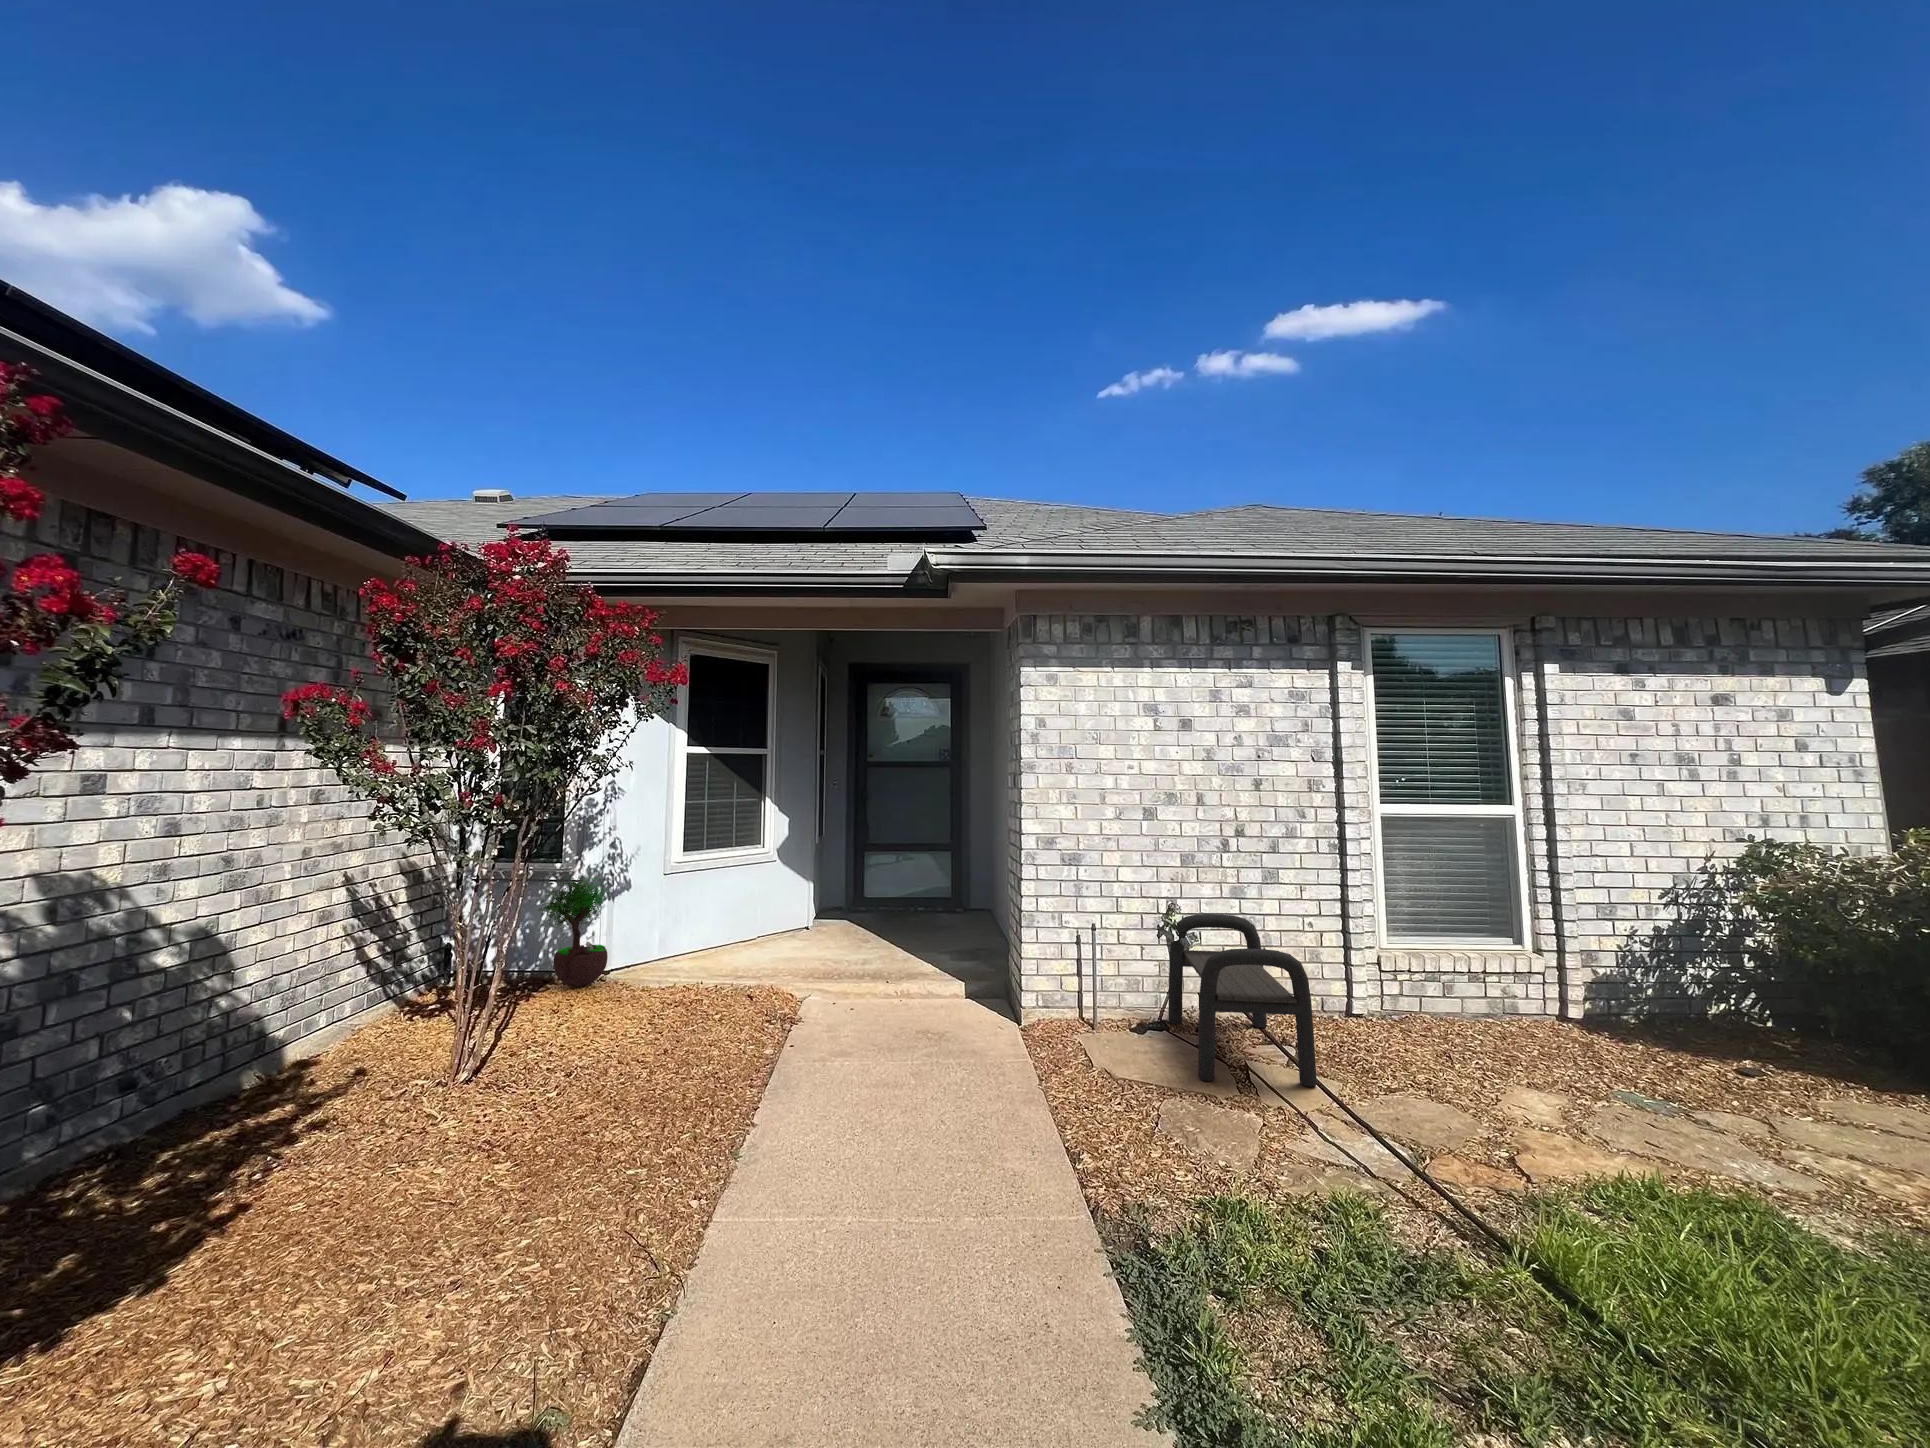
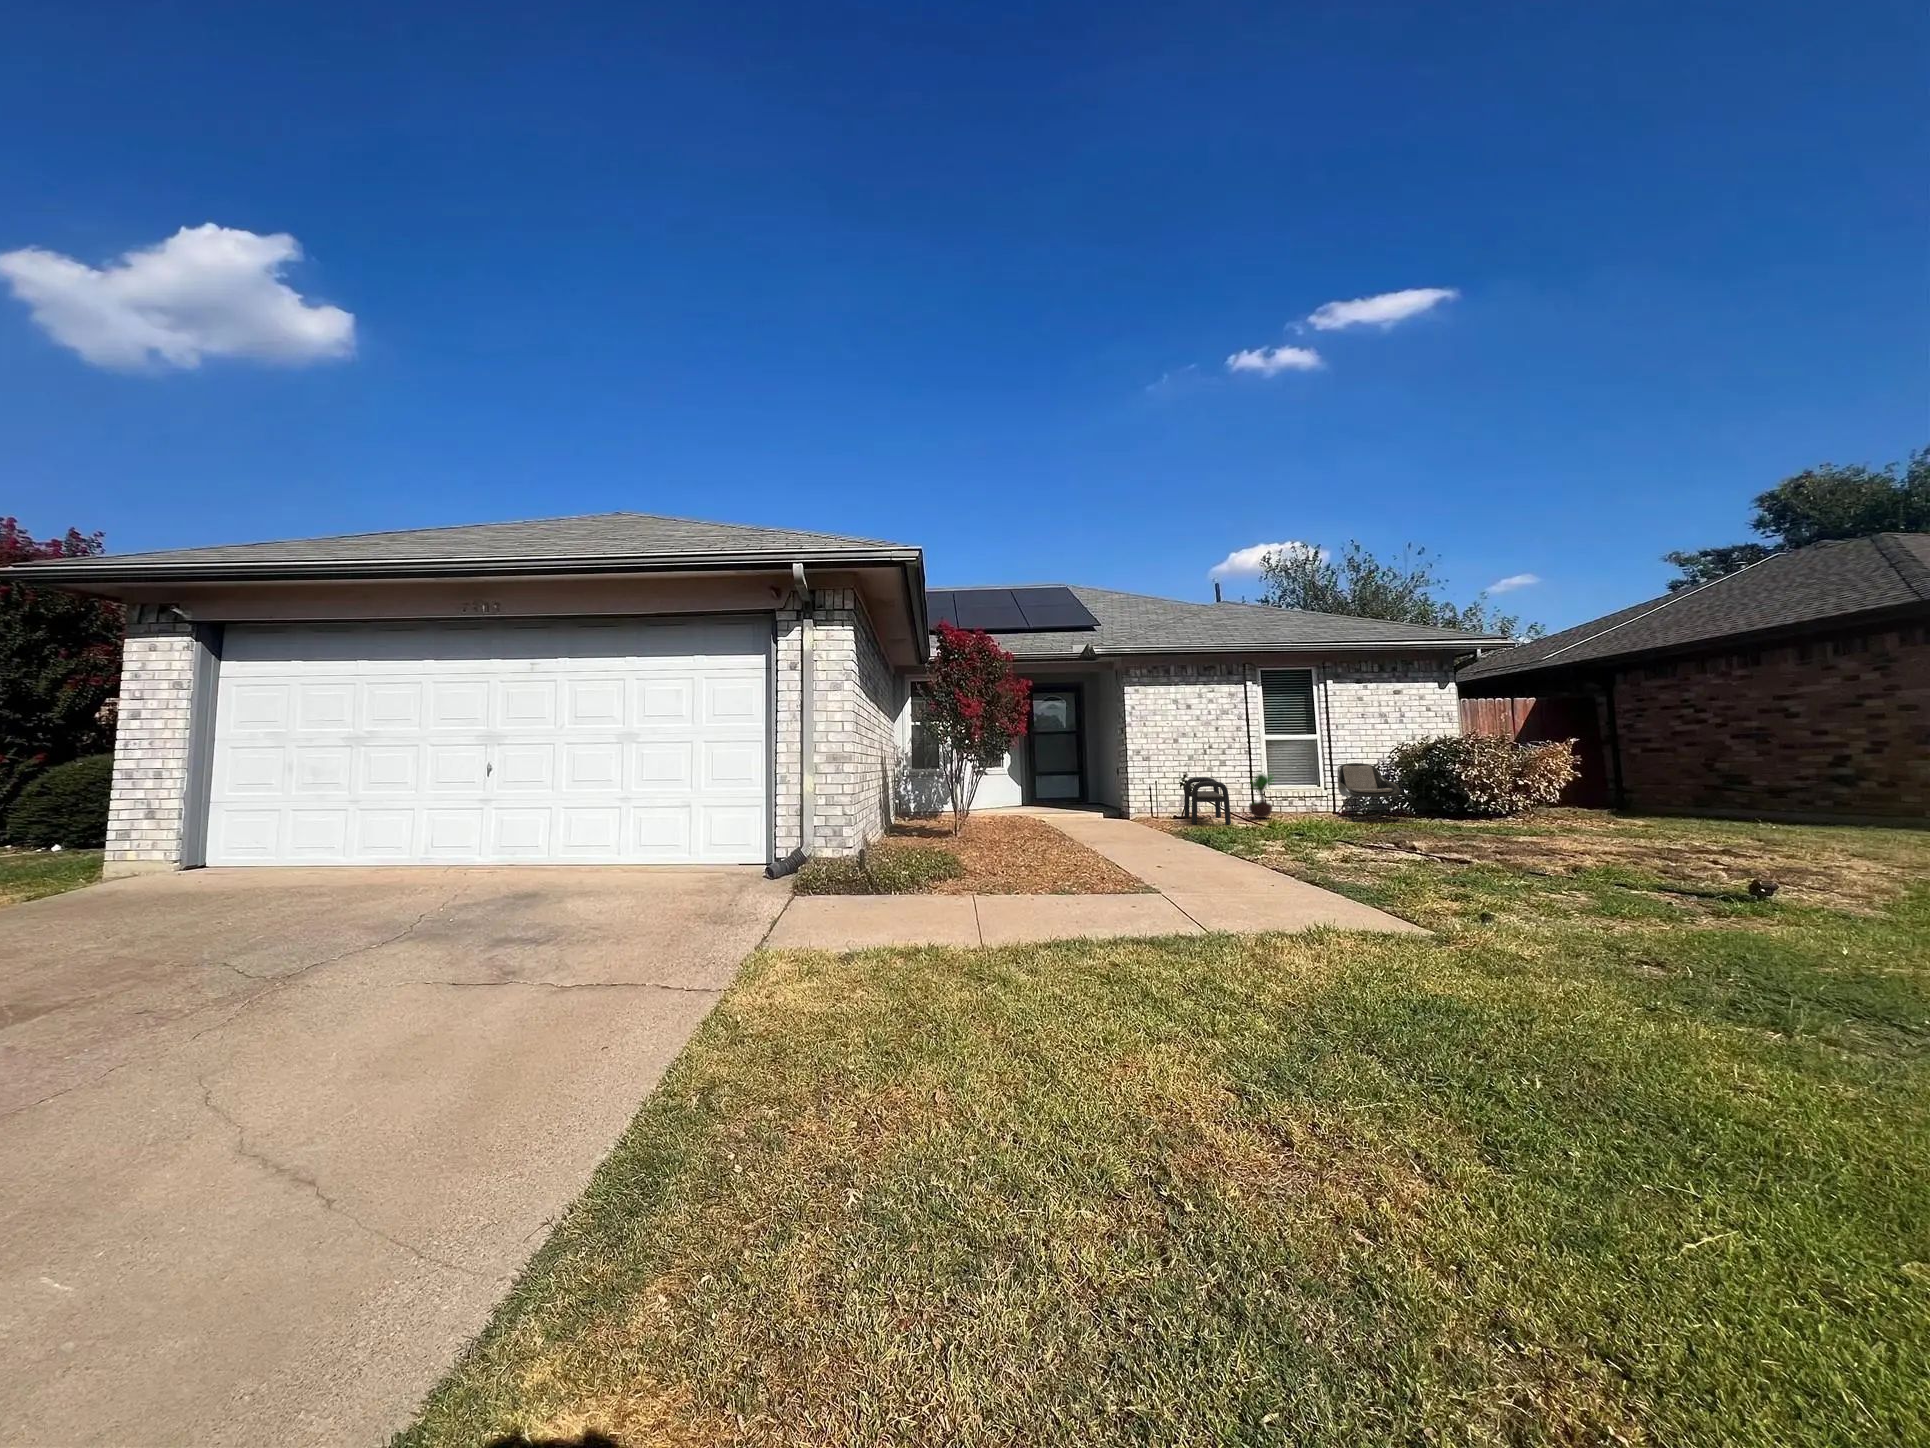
potted tree: present [539,870,611,987] -> present [1249,774,1274,818]
lounge chair: none [1575,886,1807,1080] -> present [1336,763,1400,822]

